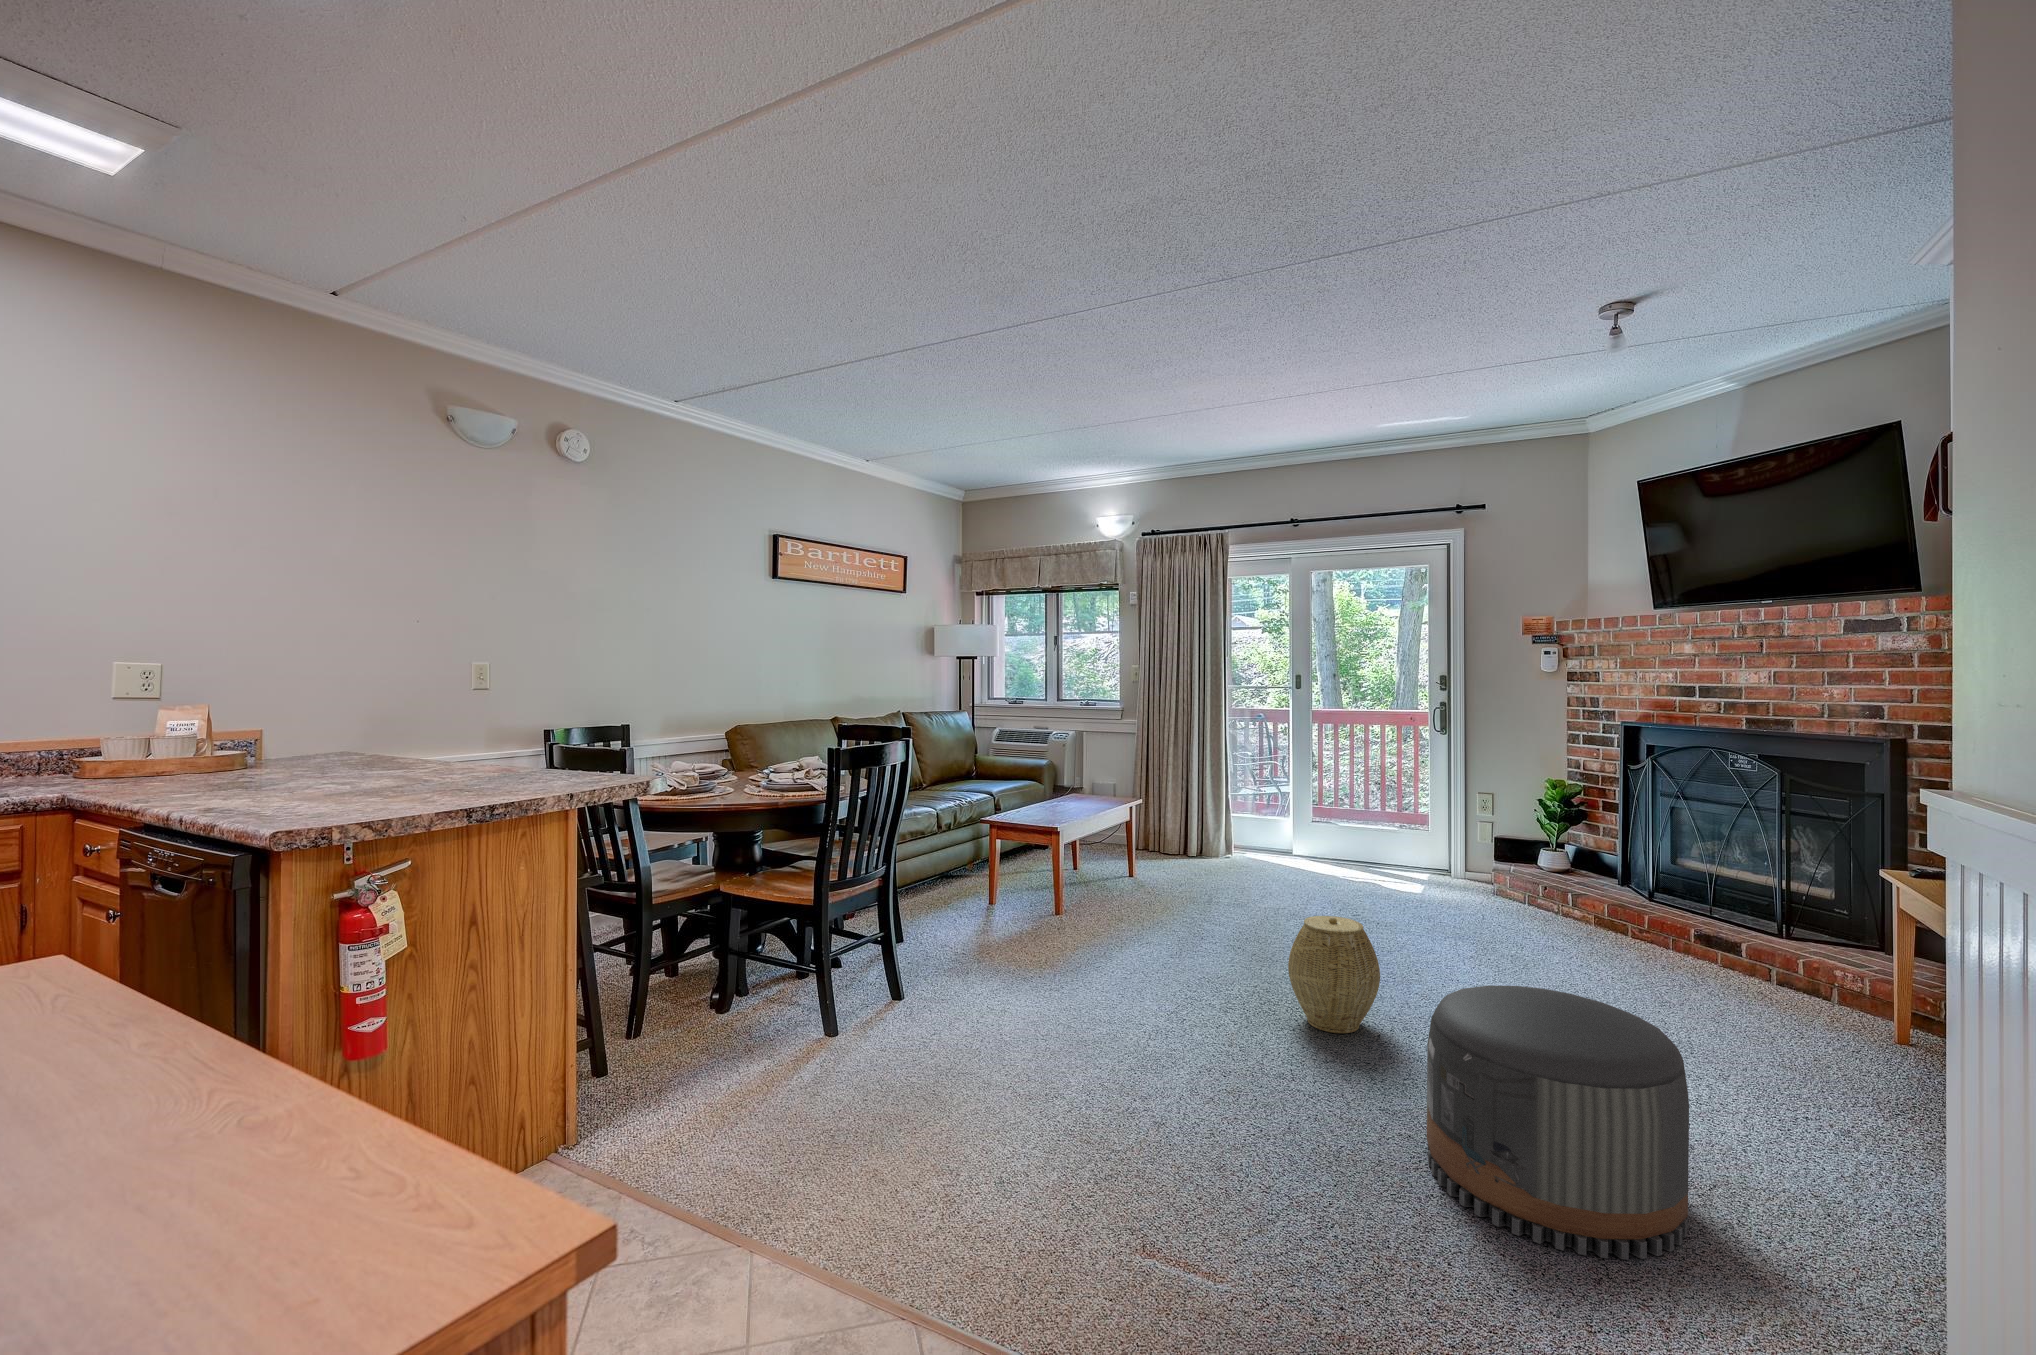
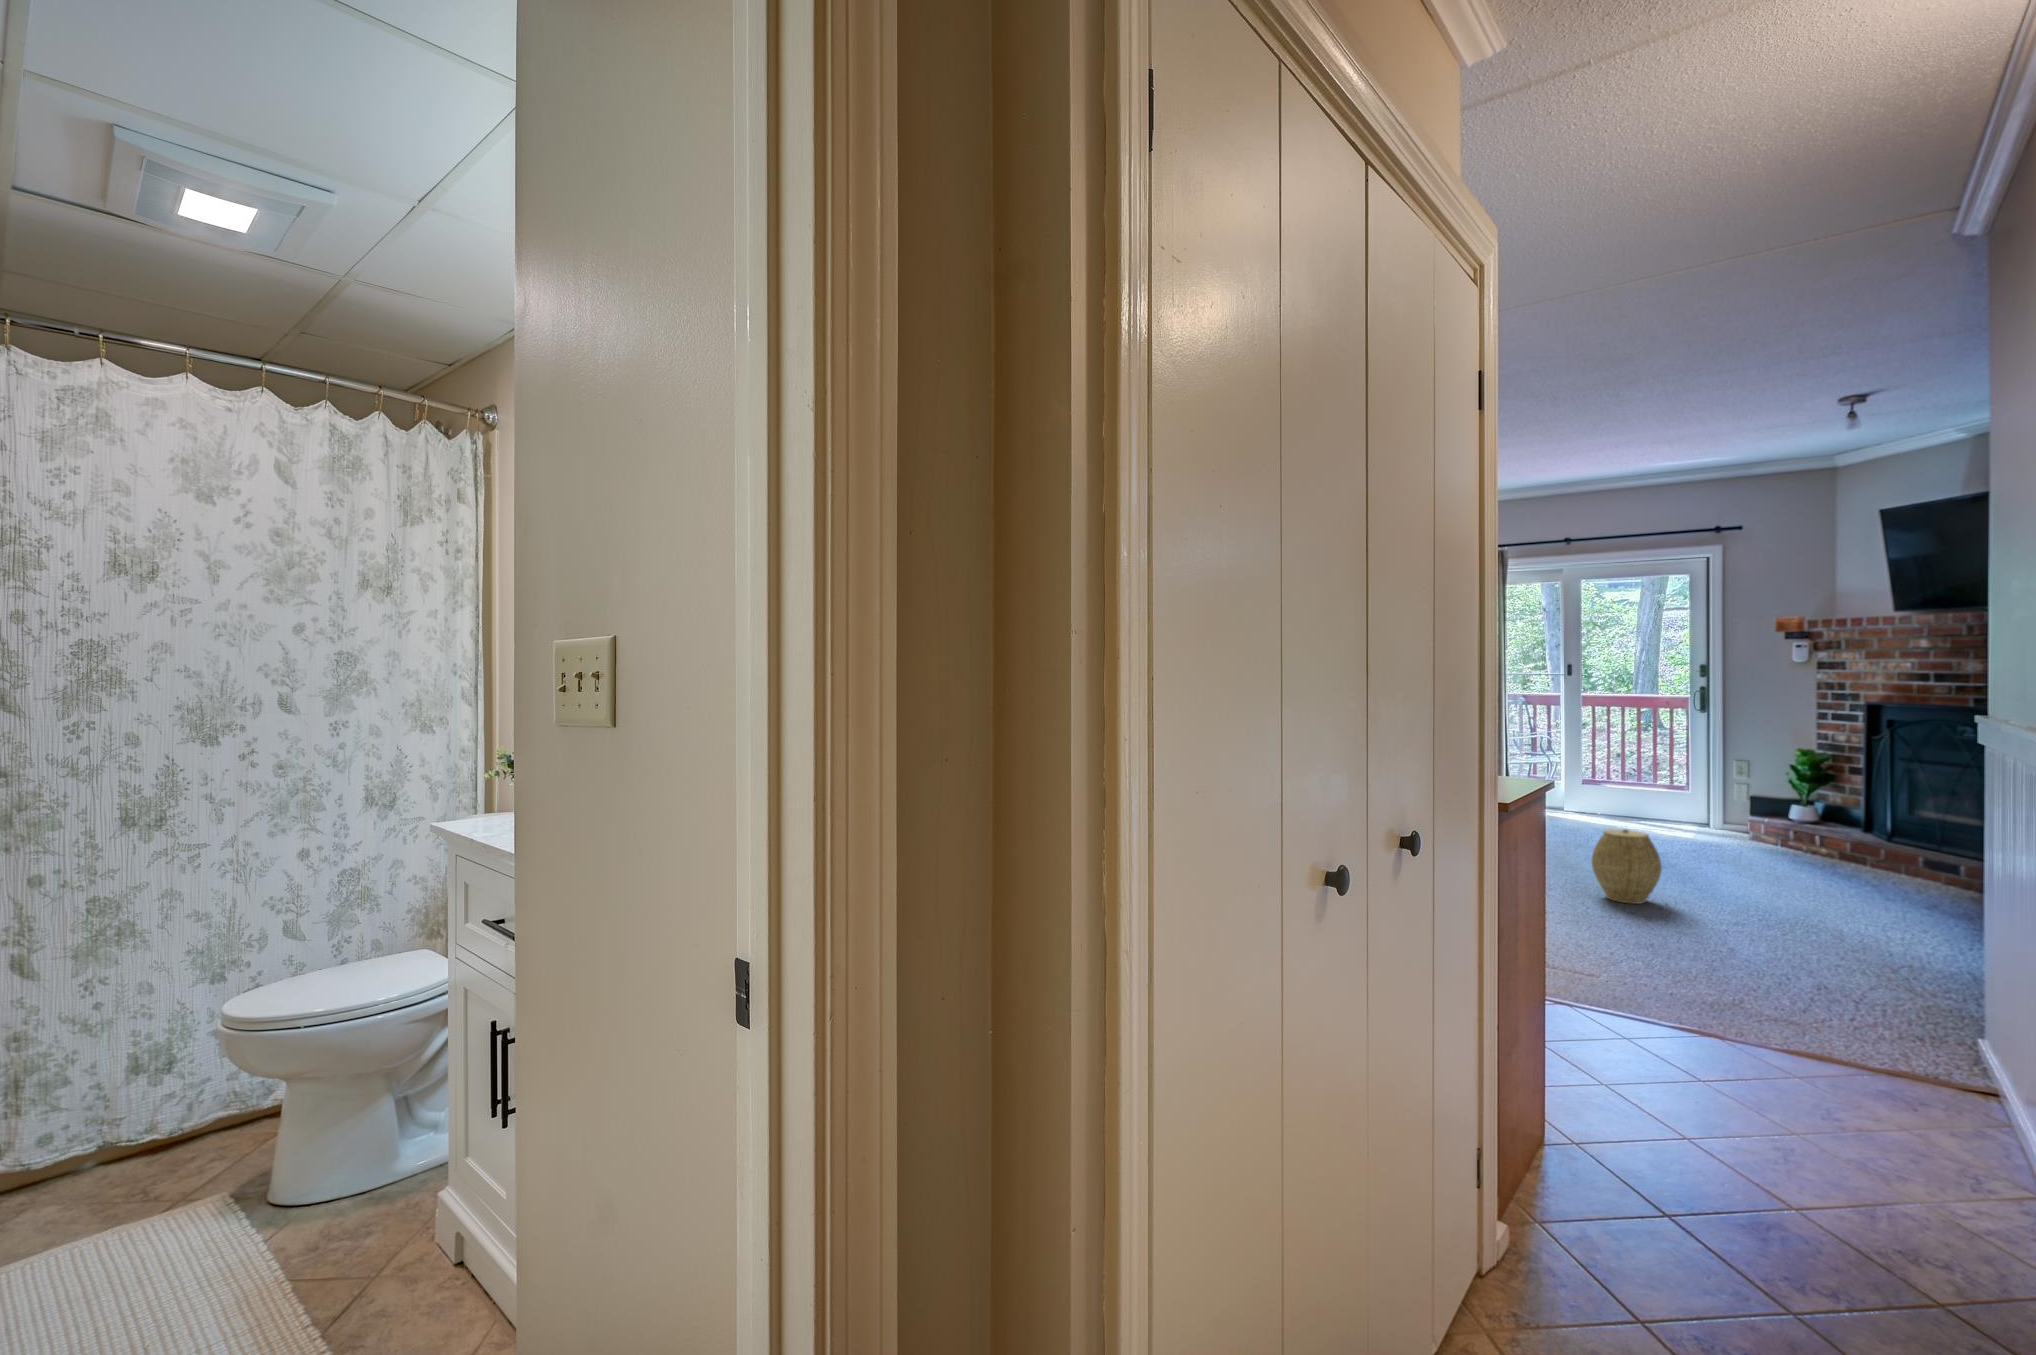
pouf: present [1427,986,1689,1259] -> none [1702,855,1875,989]

